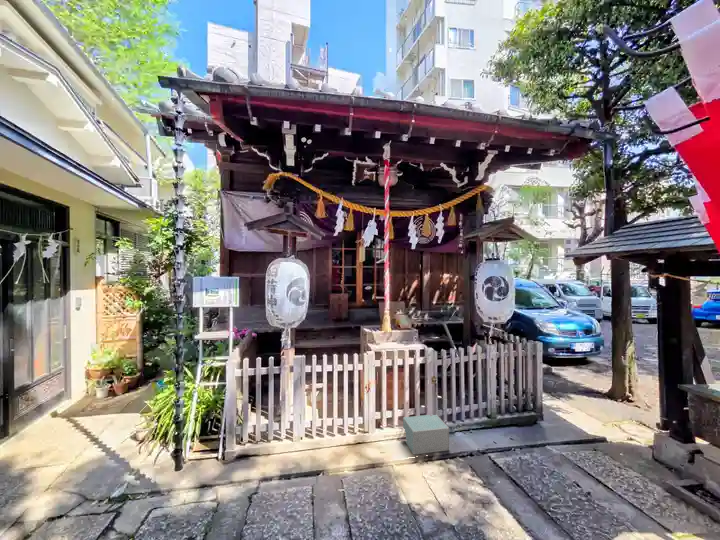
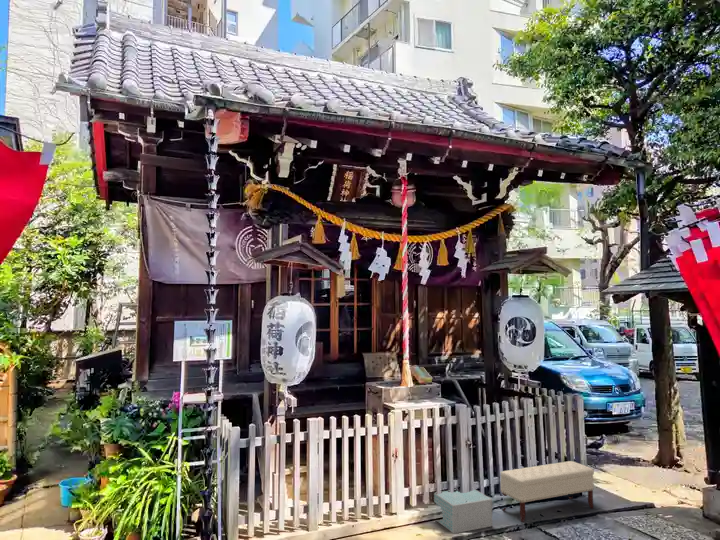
bench: none [462,397,546,448] -> present [501,461,594,522]

